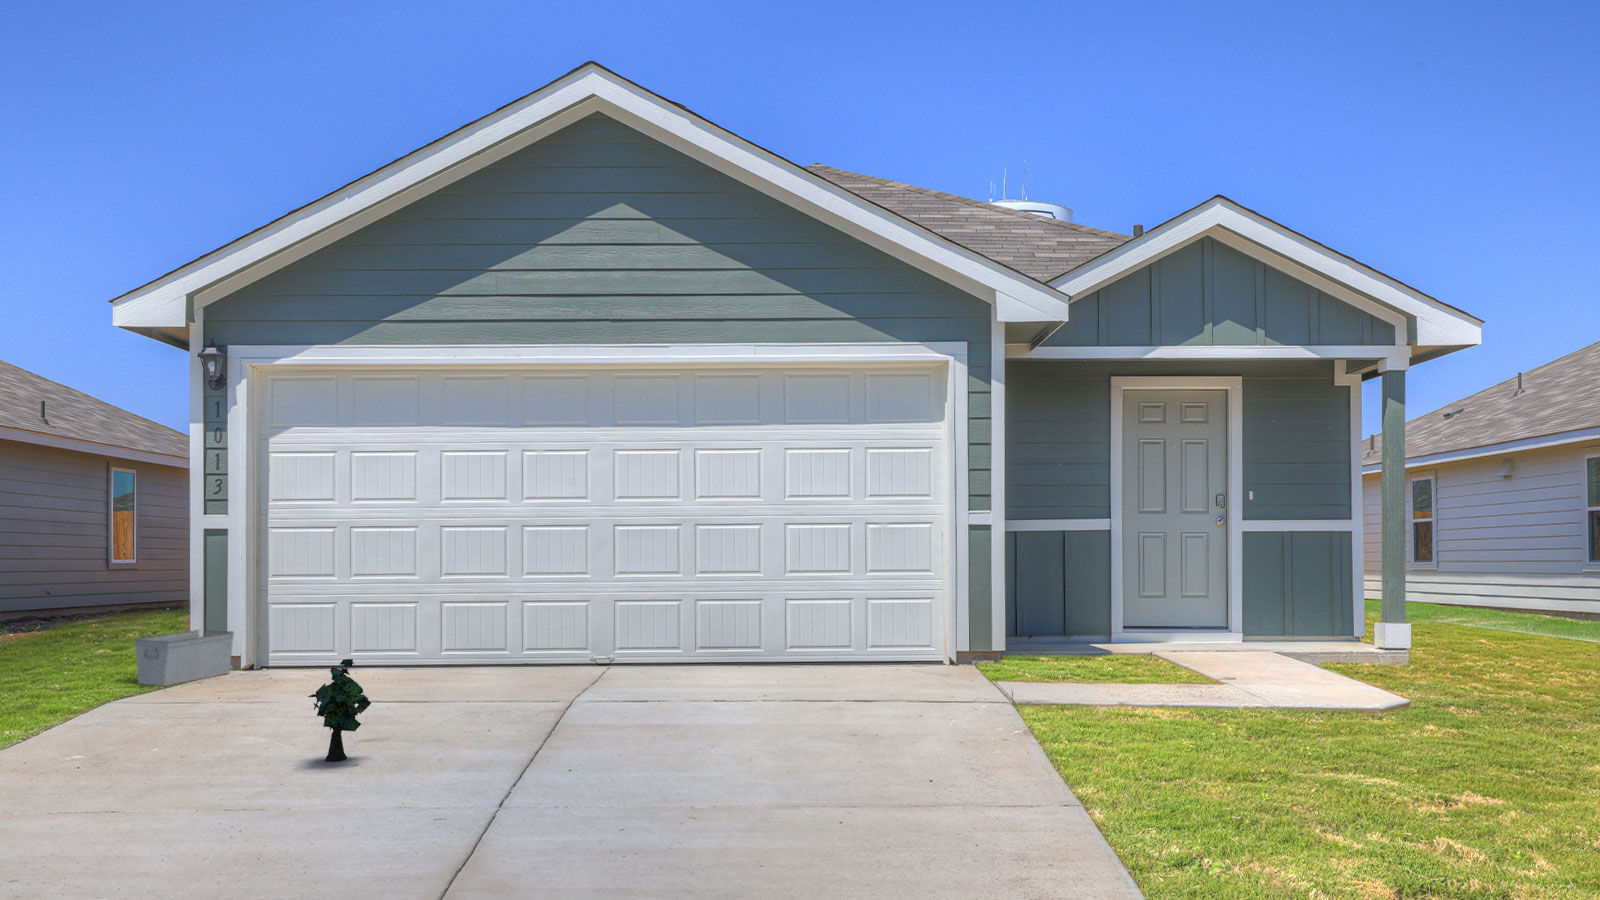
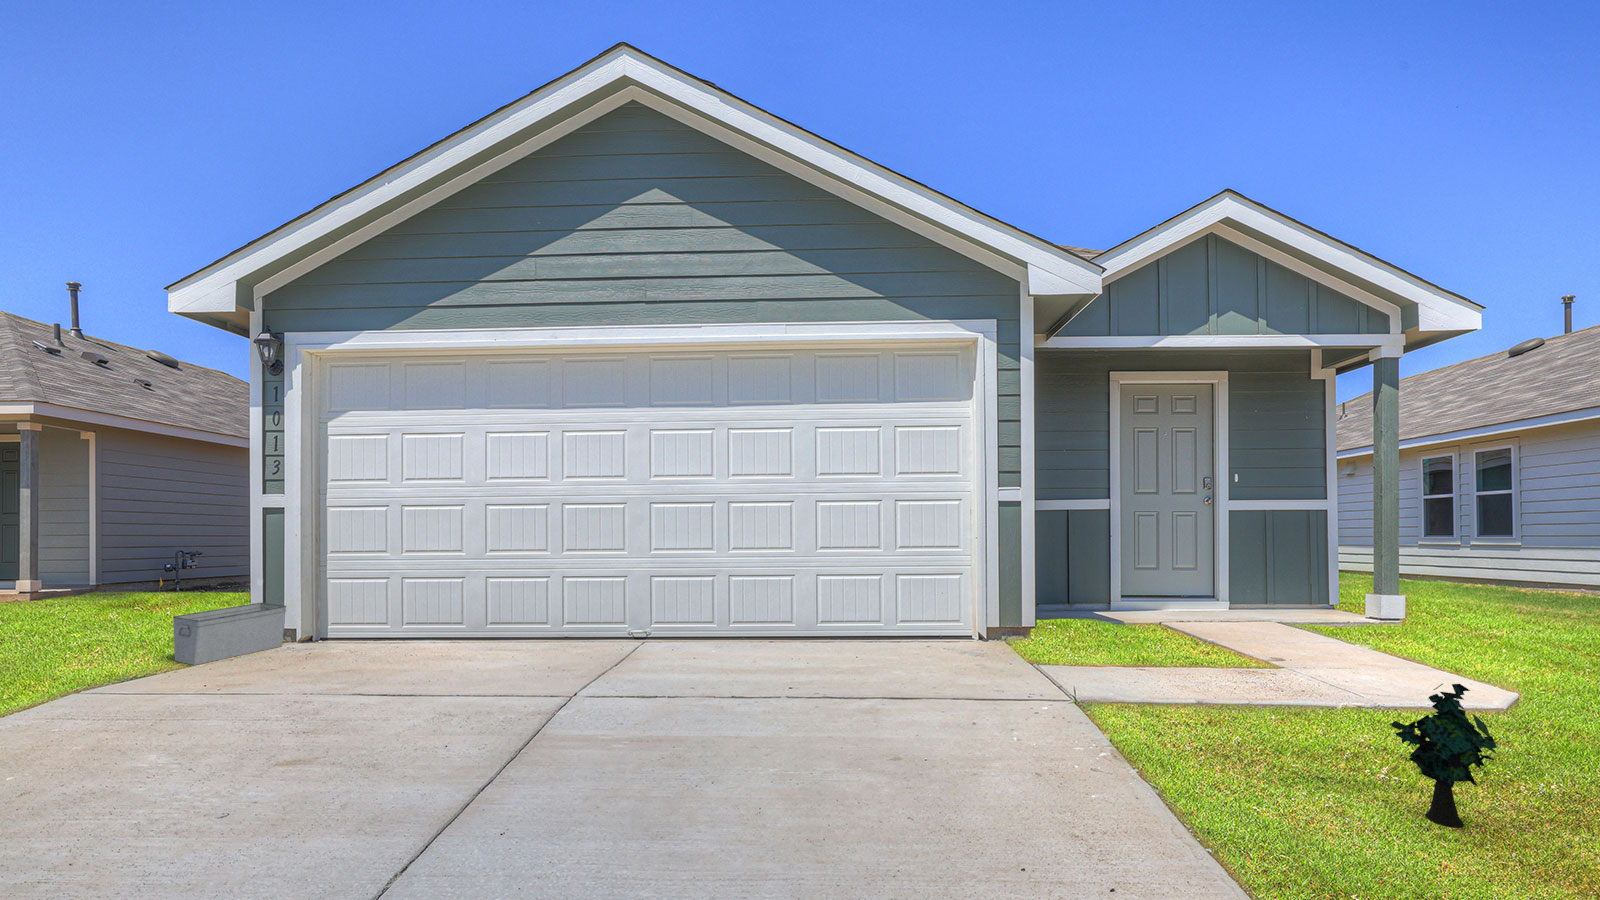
decorative plant: present [308,659,371,761] -> present [1389,684,1497,827]

